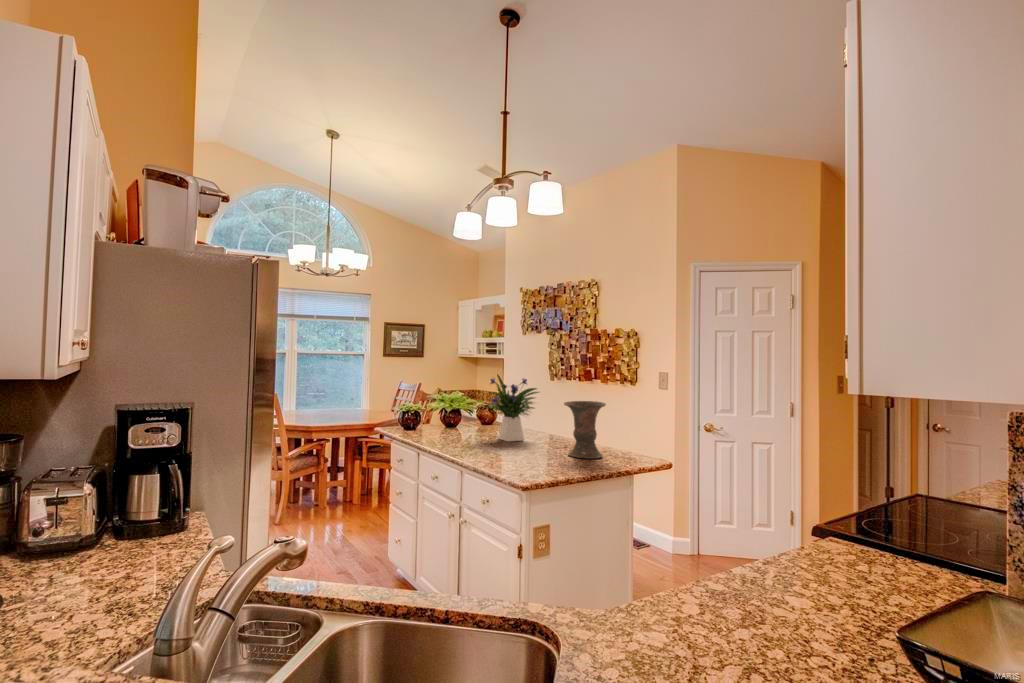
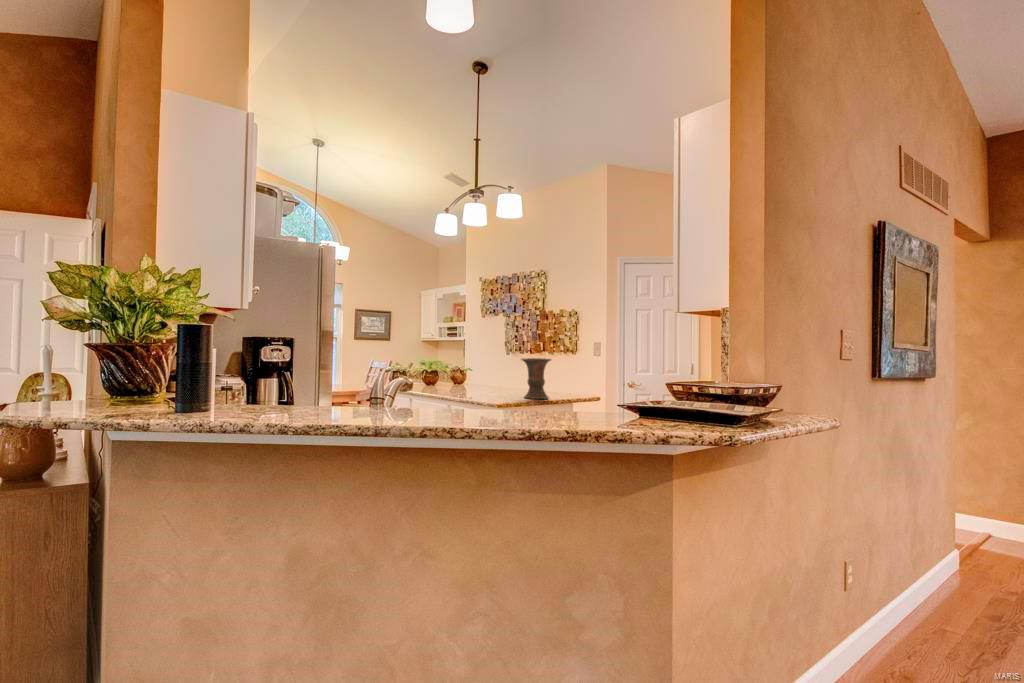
flower arrangement: present [487,374,539,441] -> none [454,340,502,393]

